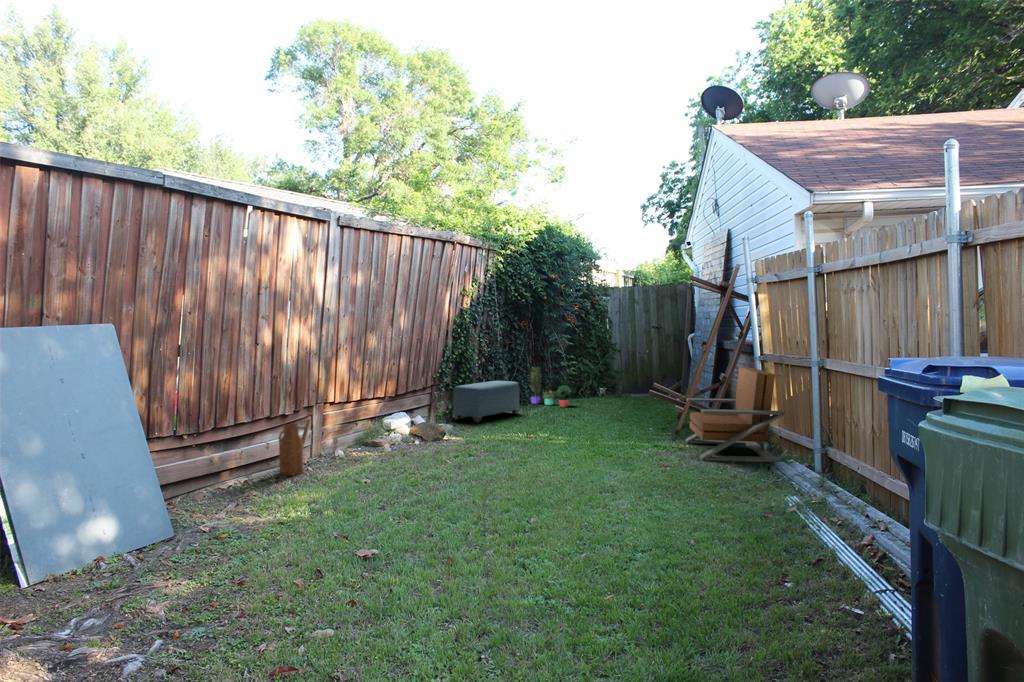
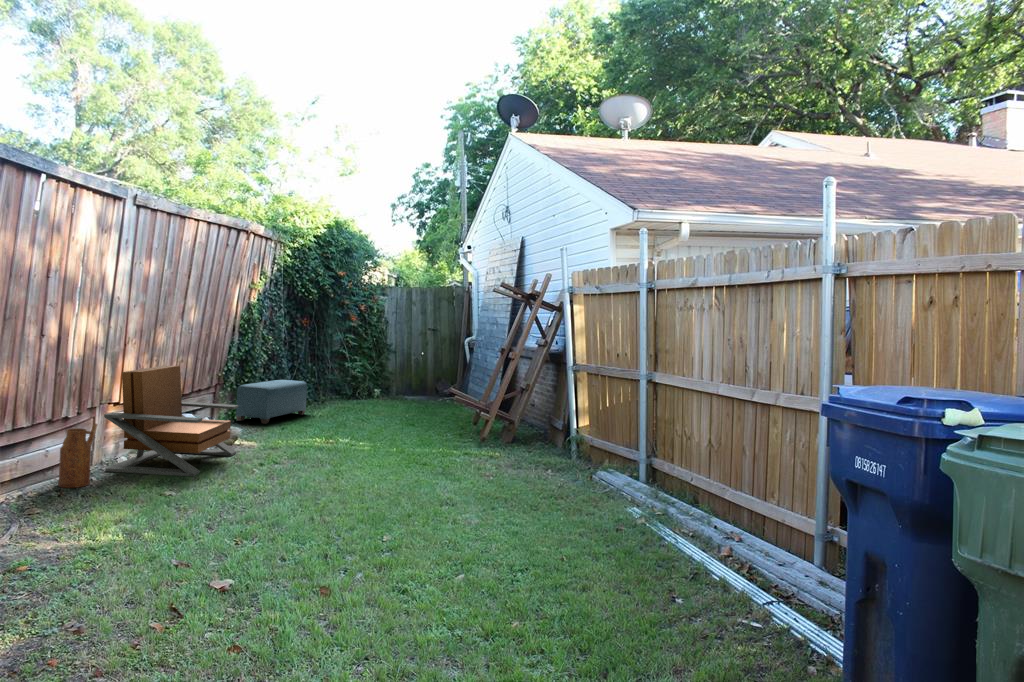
potted plant: present [529,367,571,407] -> none [310,365,357,407]
lounge chair: present [685,367,785,462] -> present [104,366,238,476]

